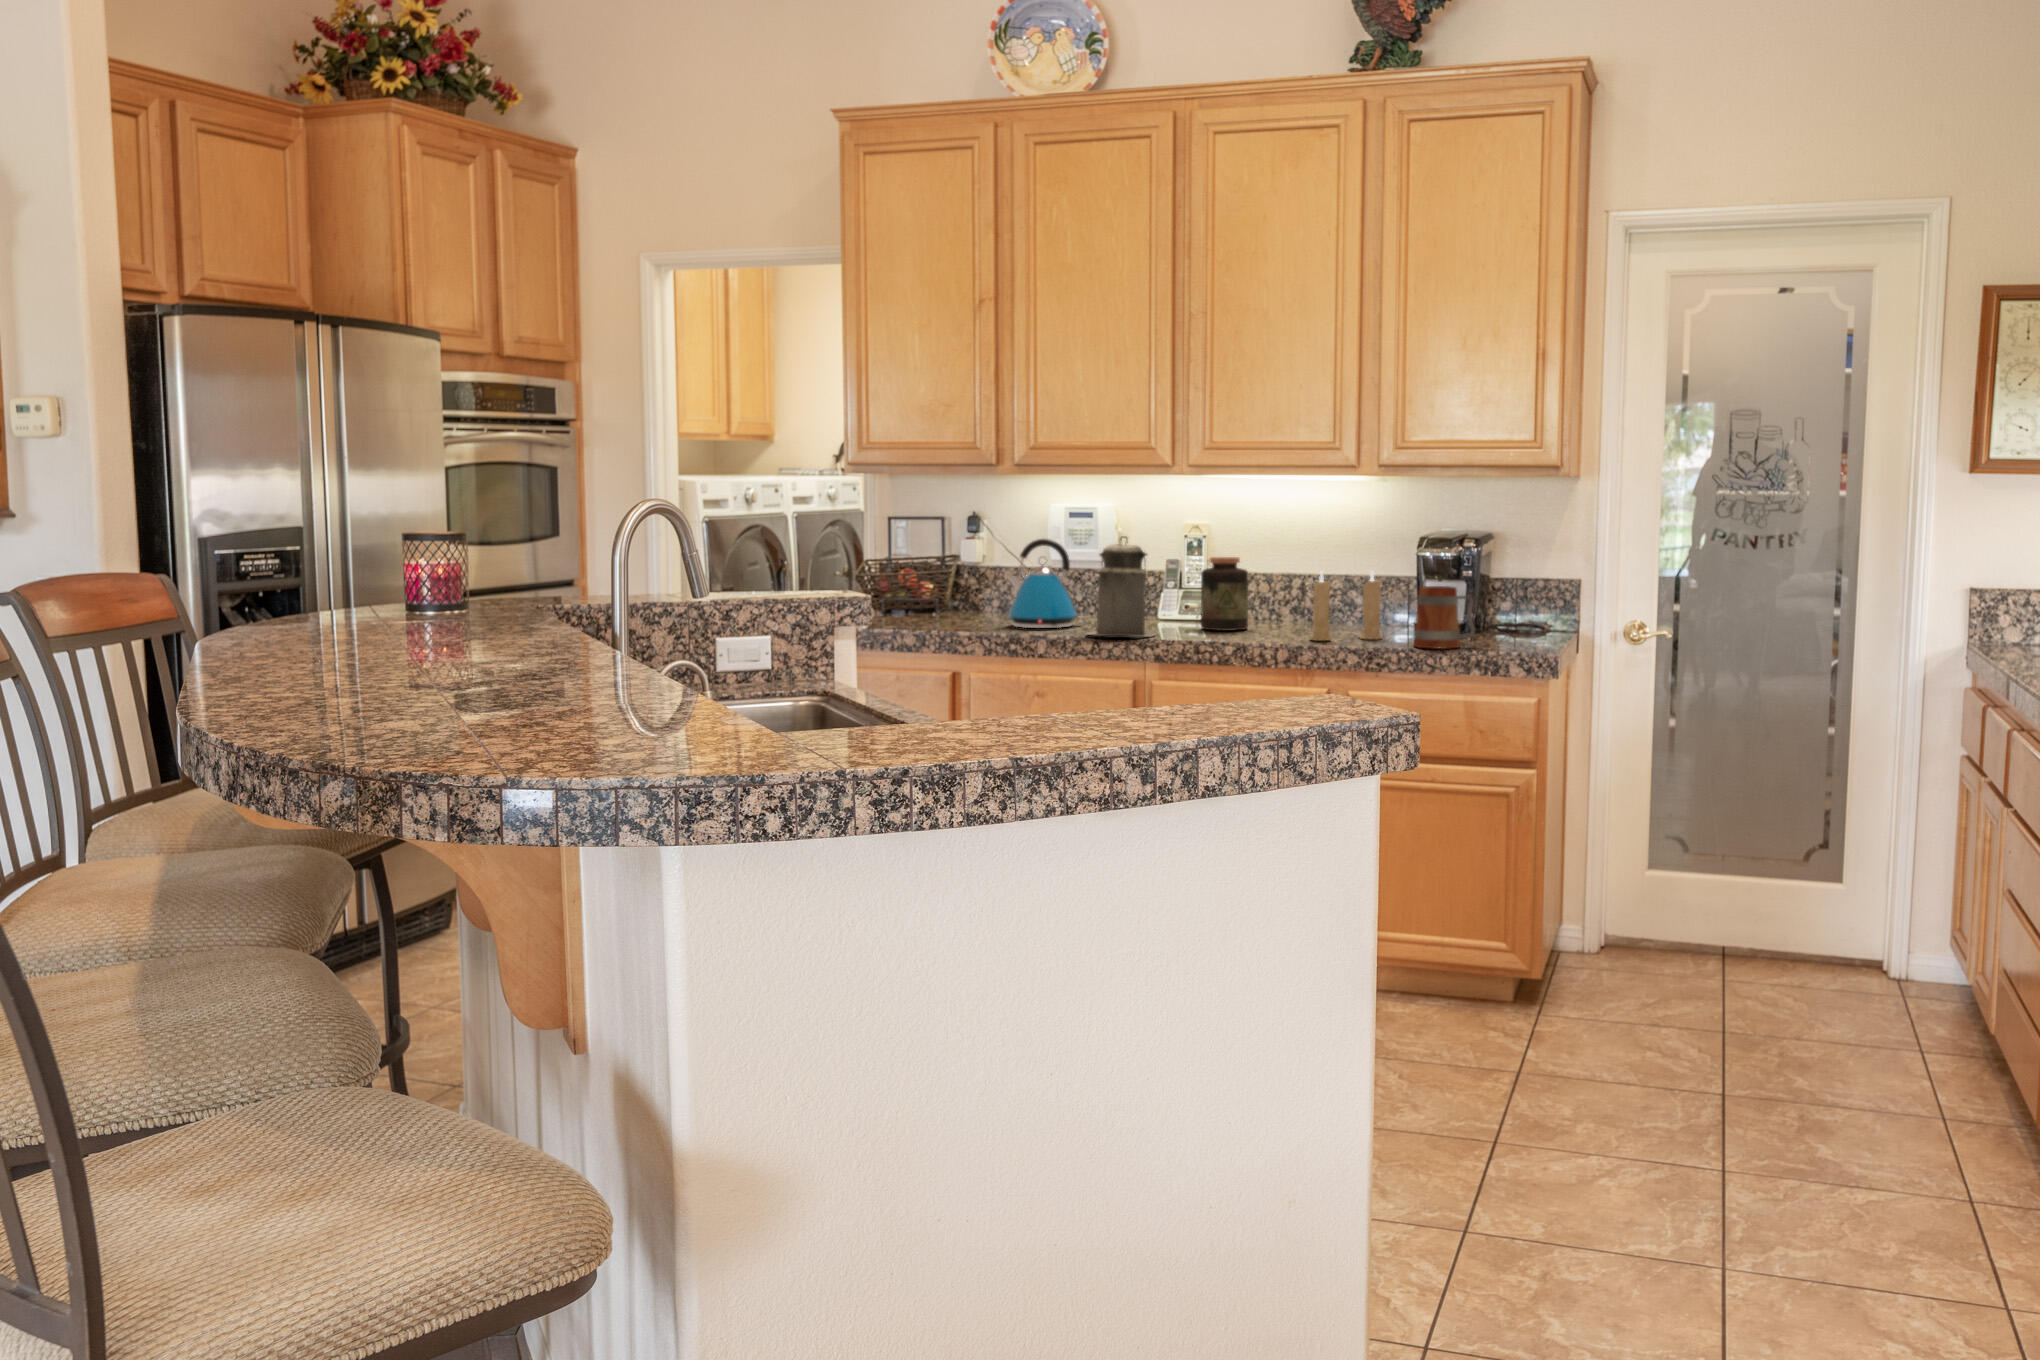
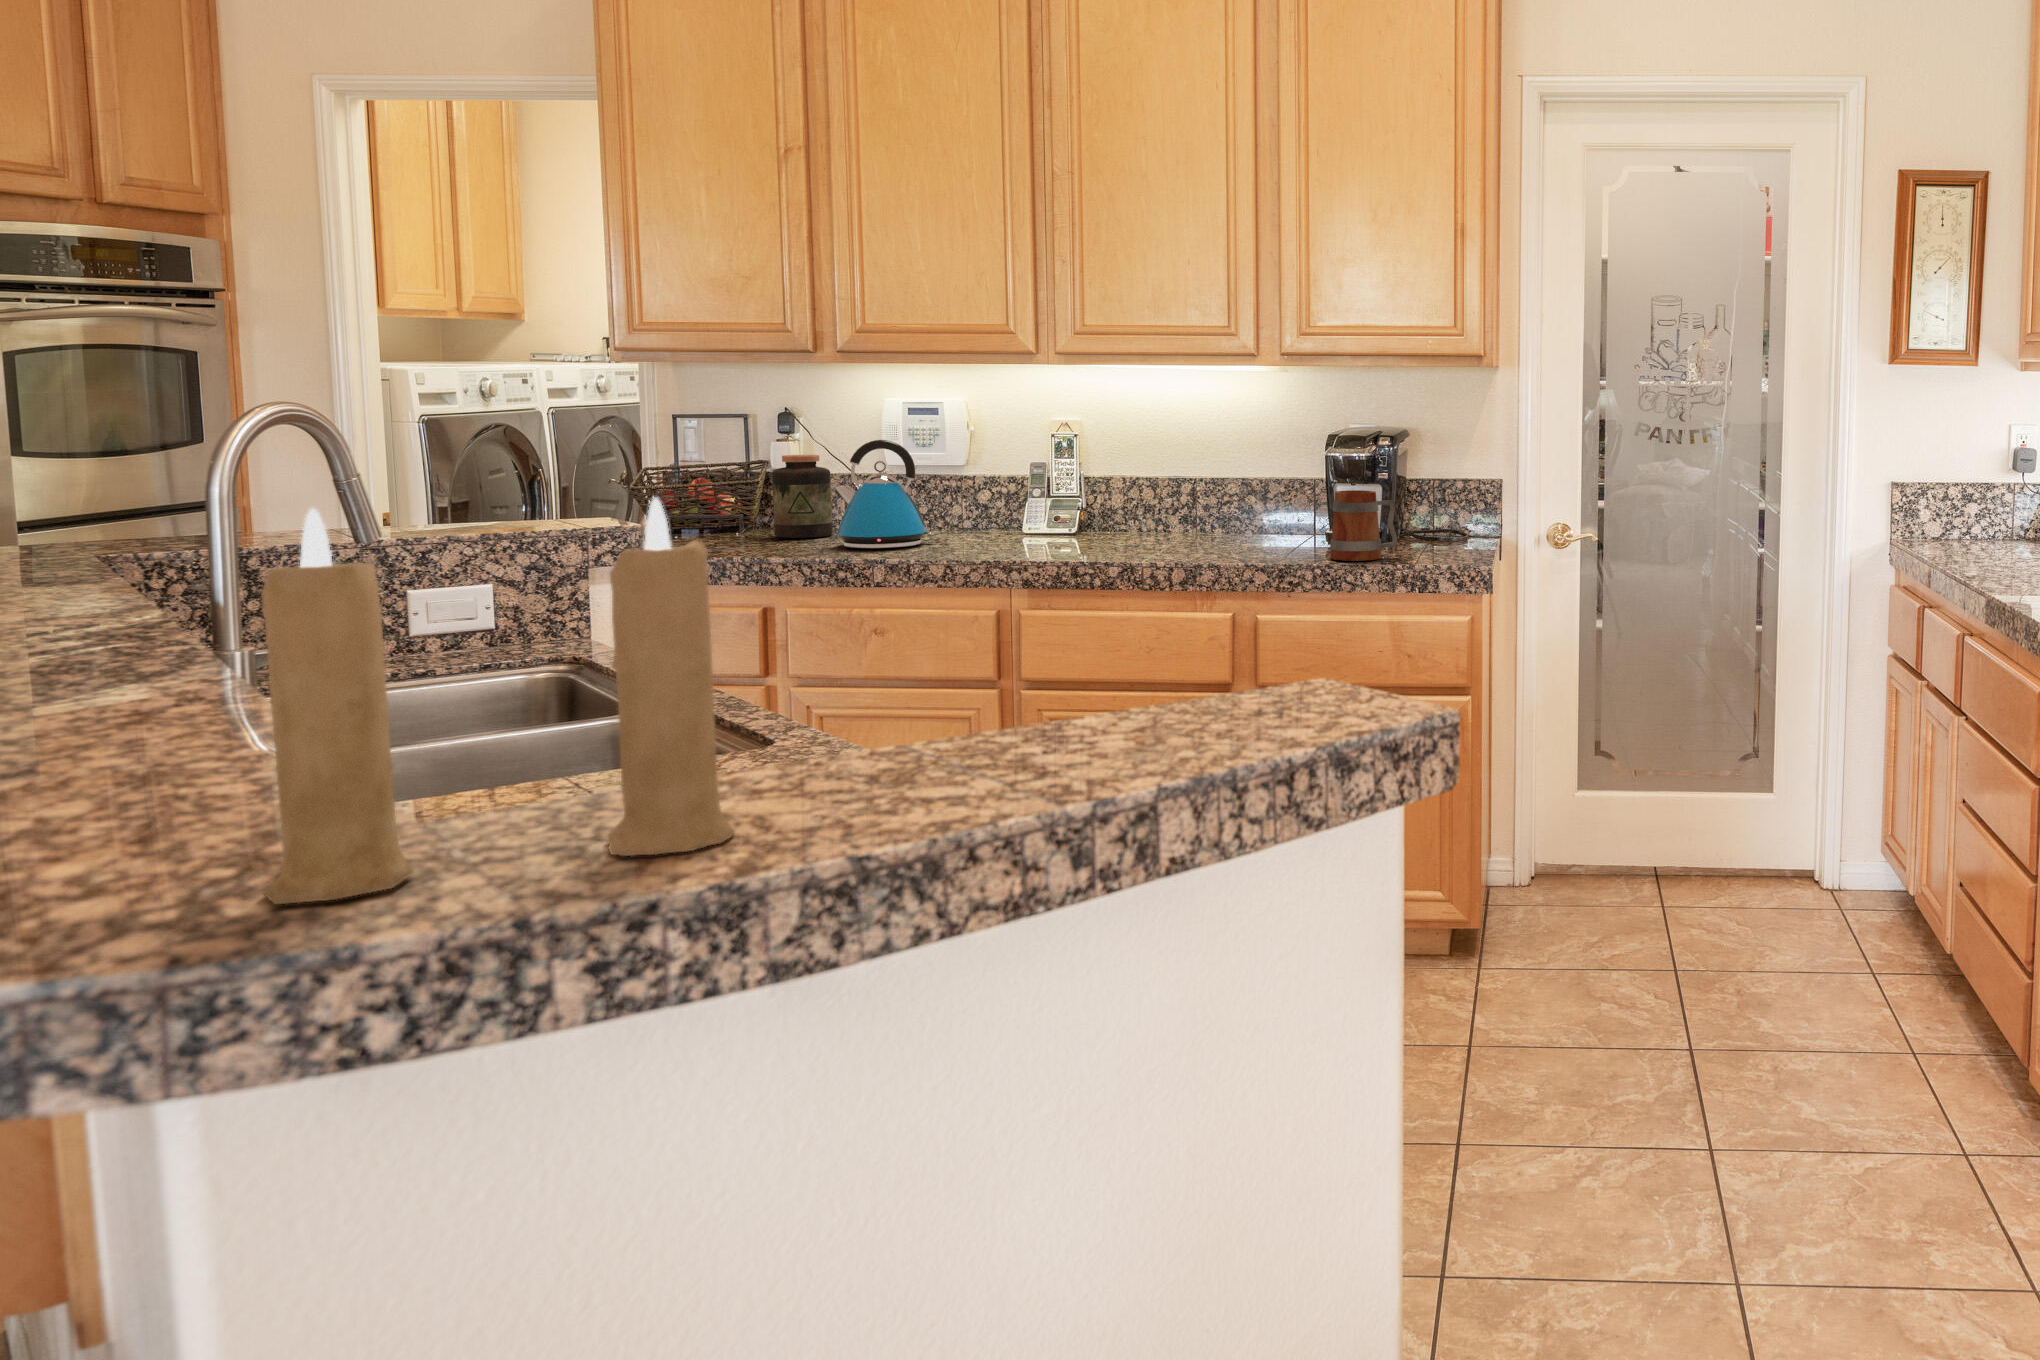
canister: present [1087,536,1155,637] -> none [938,437,1026,557]
jar: present [1201,557,1248,631] -> present [772,455,833,538]
candle: present [1309,572,1382,641] -> present [261,498,735,904]

